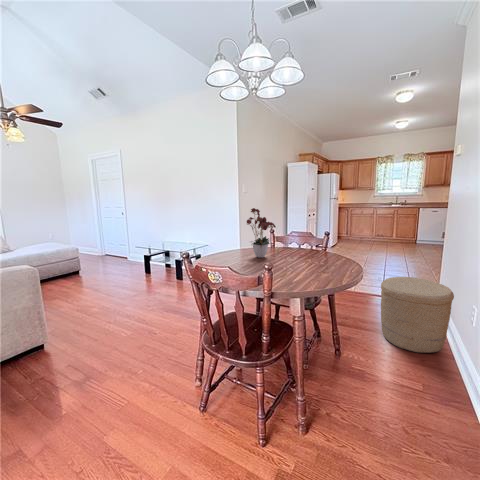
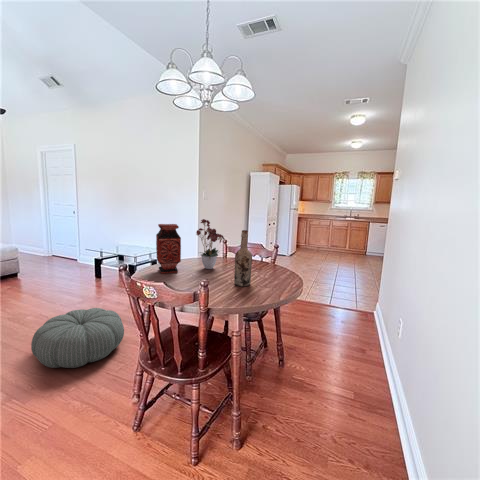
vase: none [209,214,234,263] -> present [156,224,181,273]
wine bottle: none [290,215,308,272] -> present [234,230,252,286]
woven basket: present [381,277,454,353] -> none [324,290,387,362]
pouf: none [101,299,180,353] -> present [31,308,124,368]

